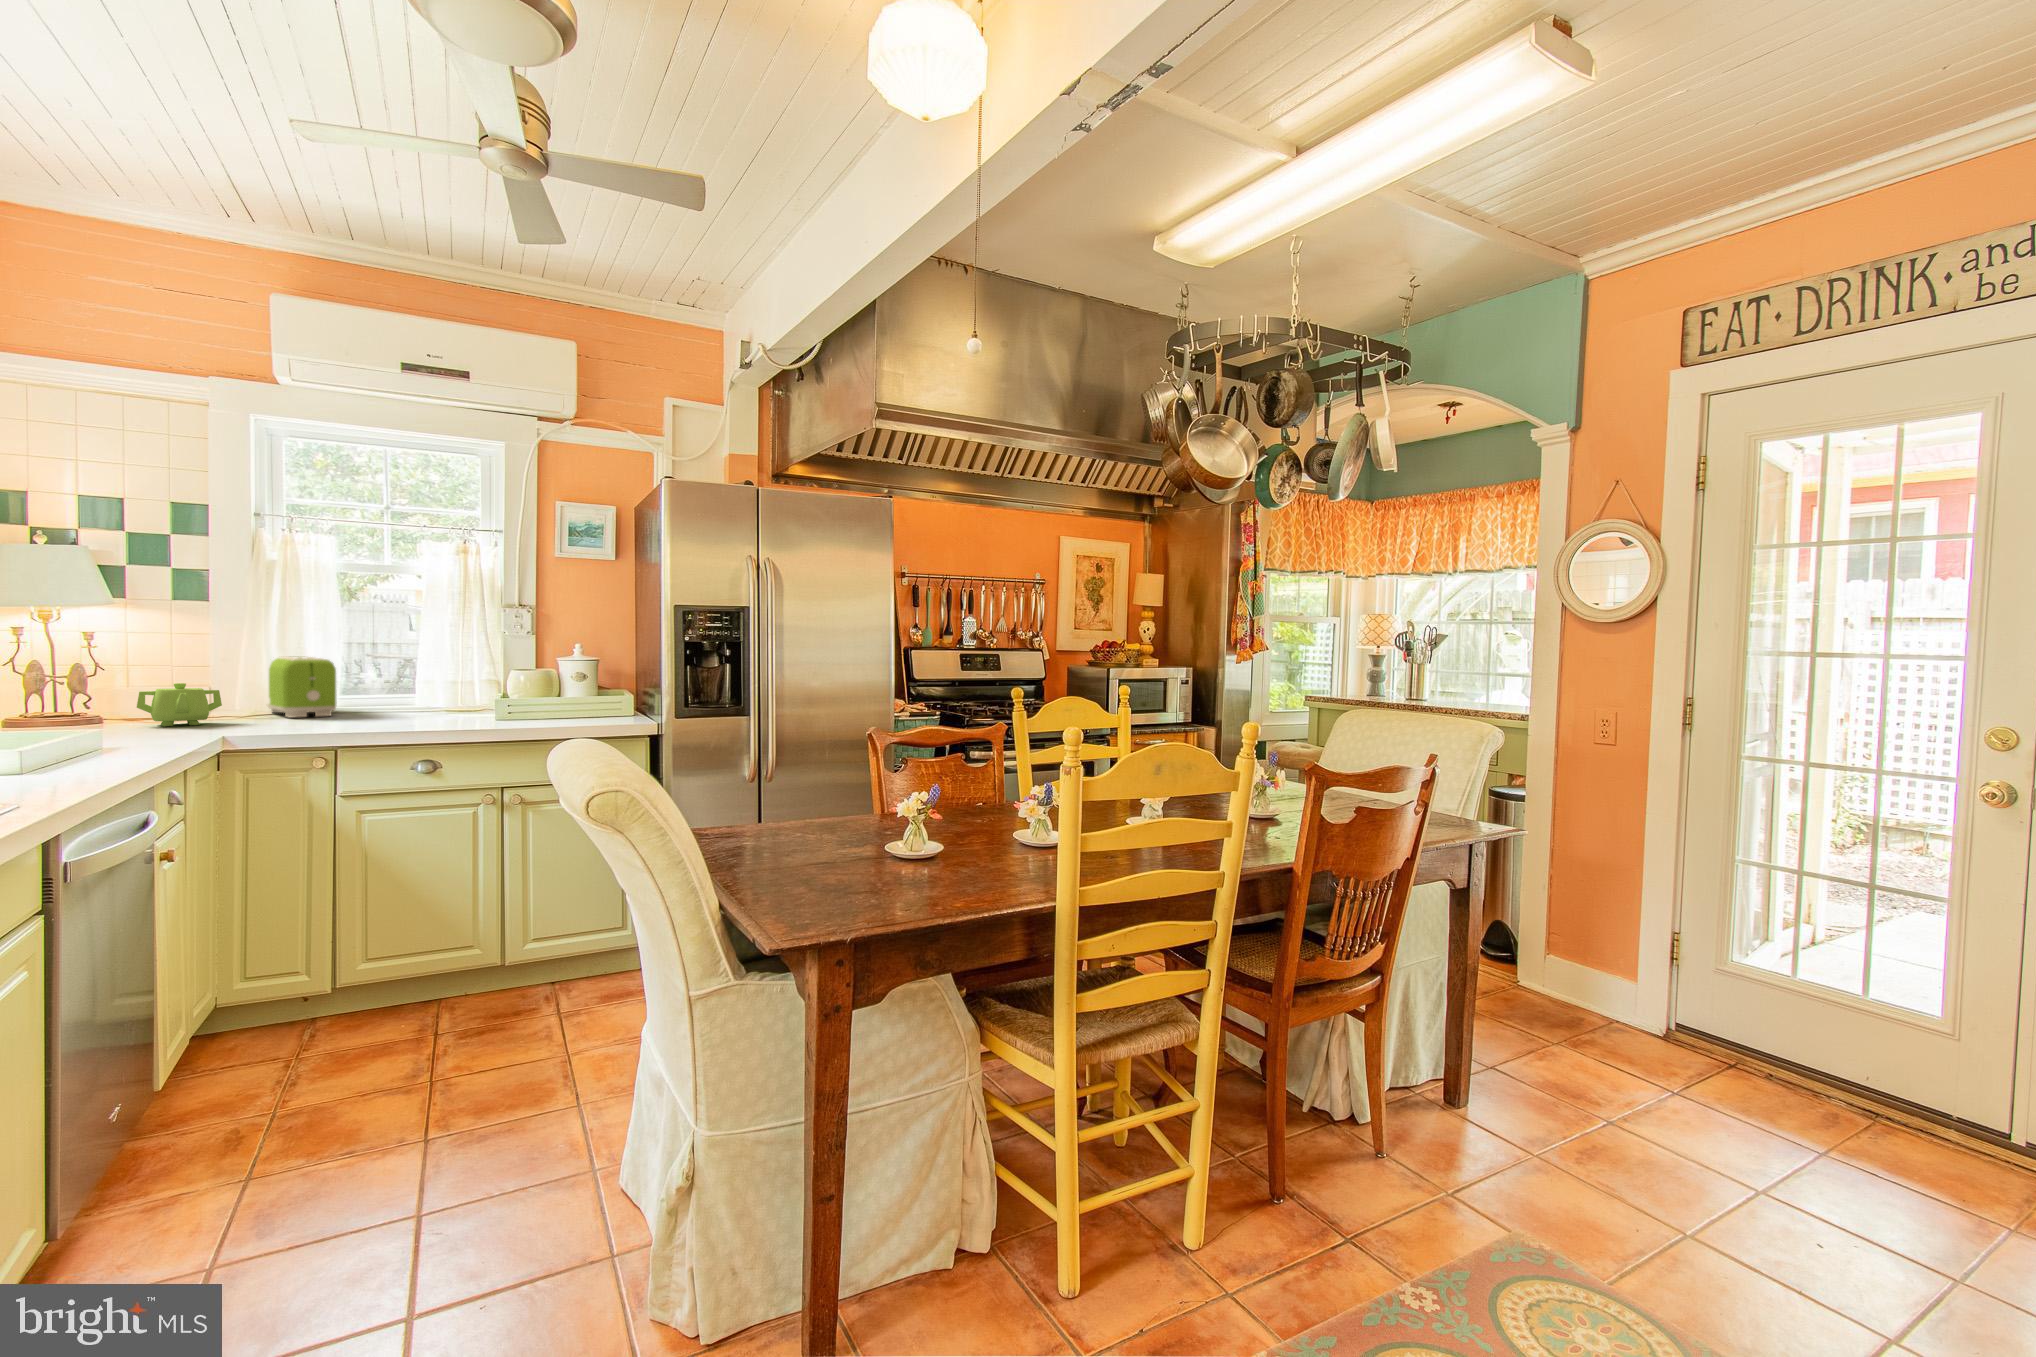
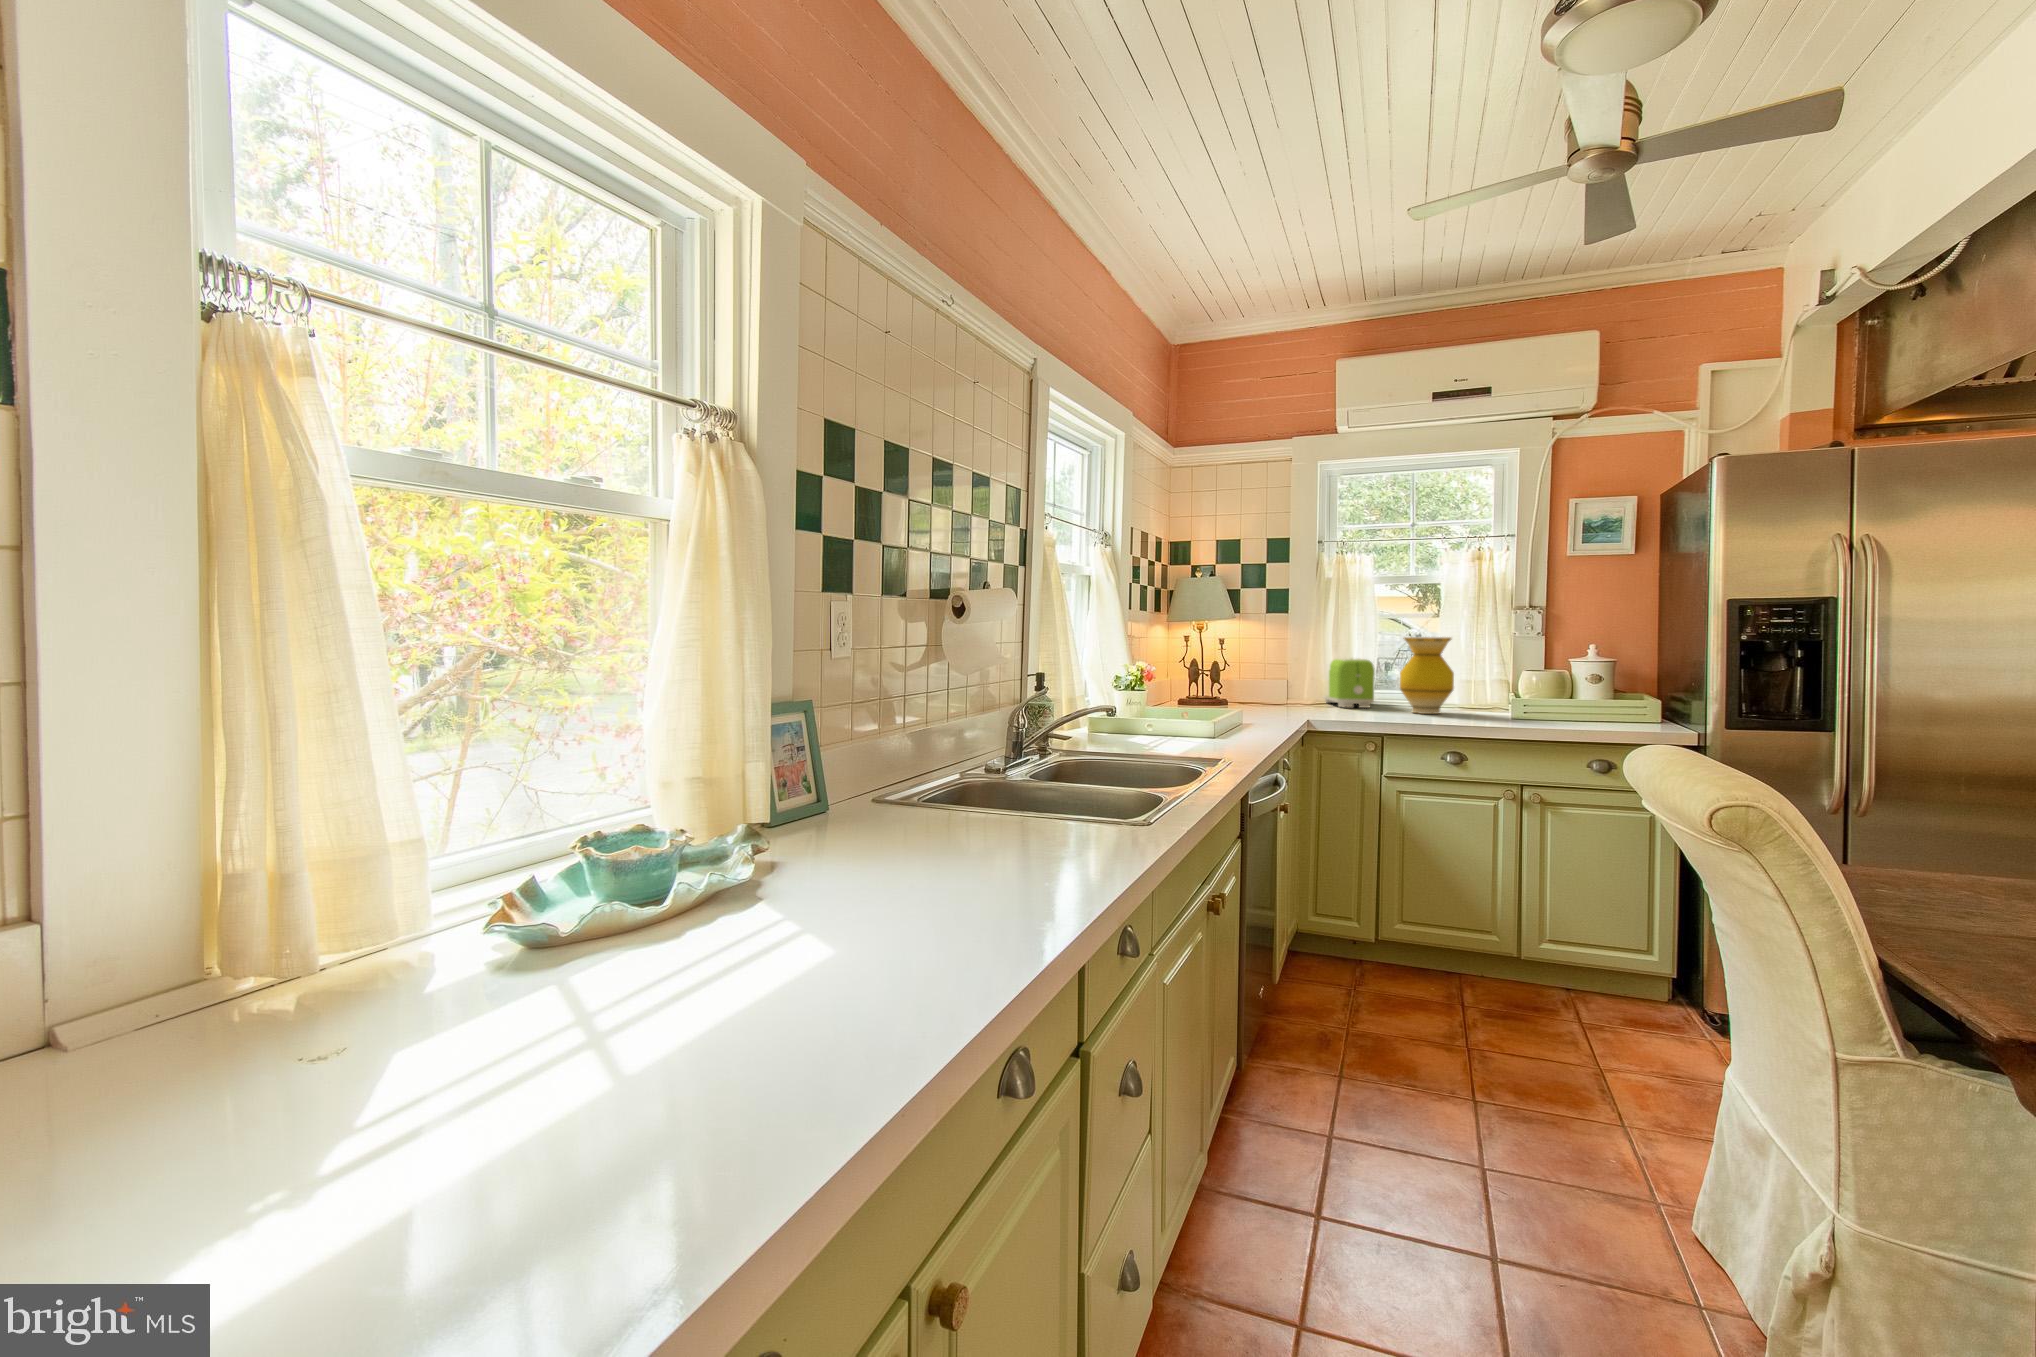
vase: none [367,634,434,720] -> present [1400,637,1454,714]
teapot: present [137,683,222,726] -> none [1250,677,1300,710]

